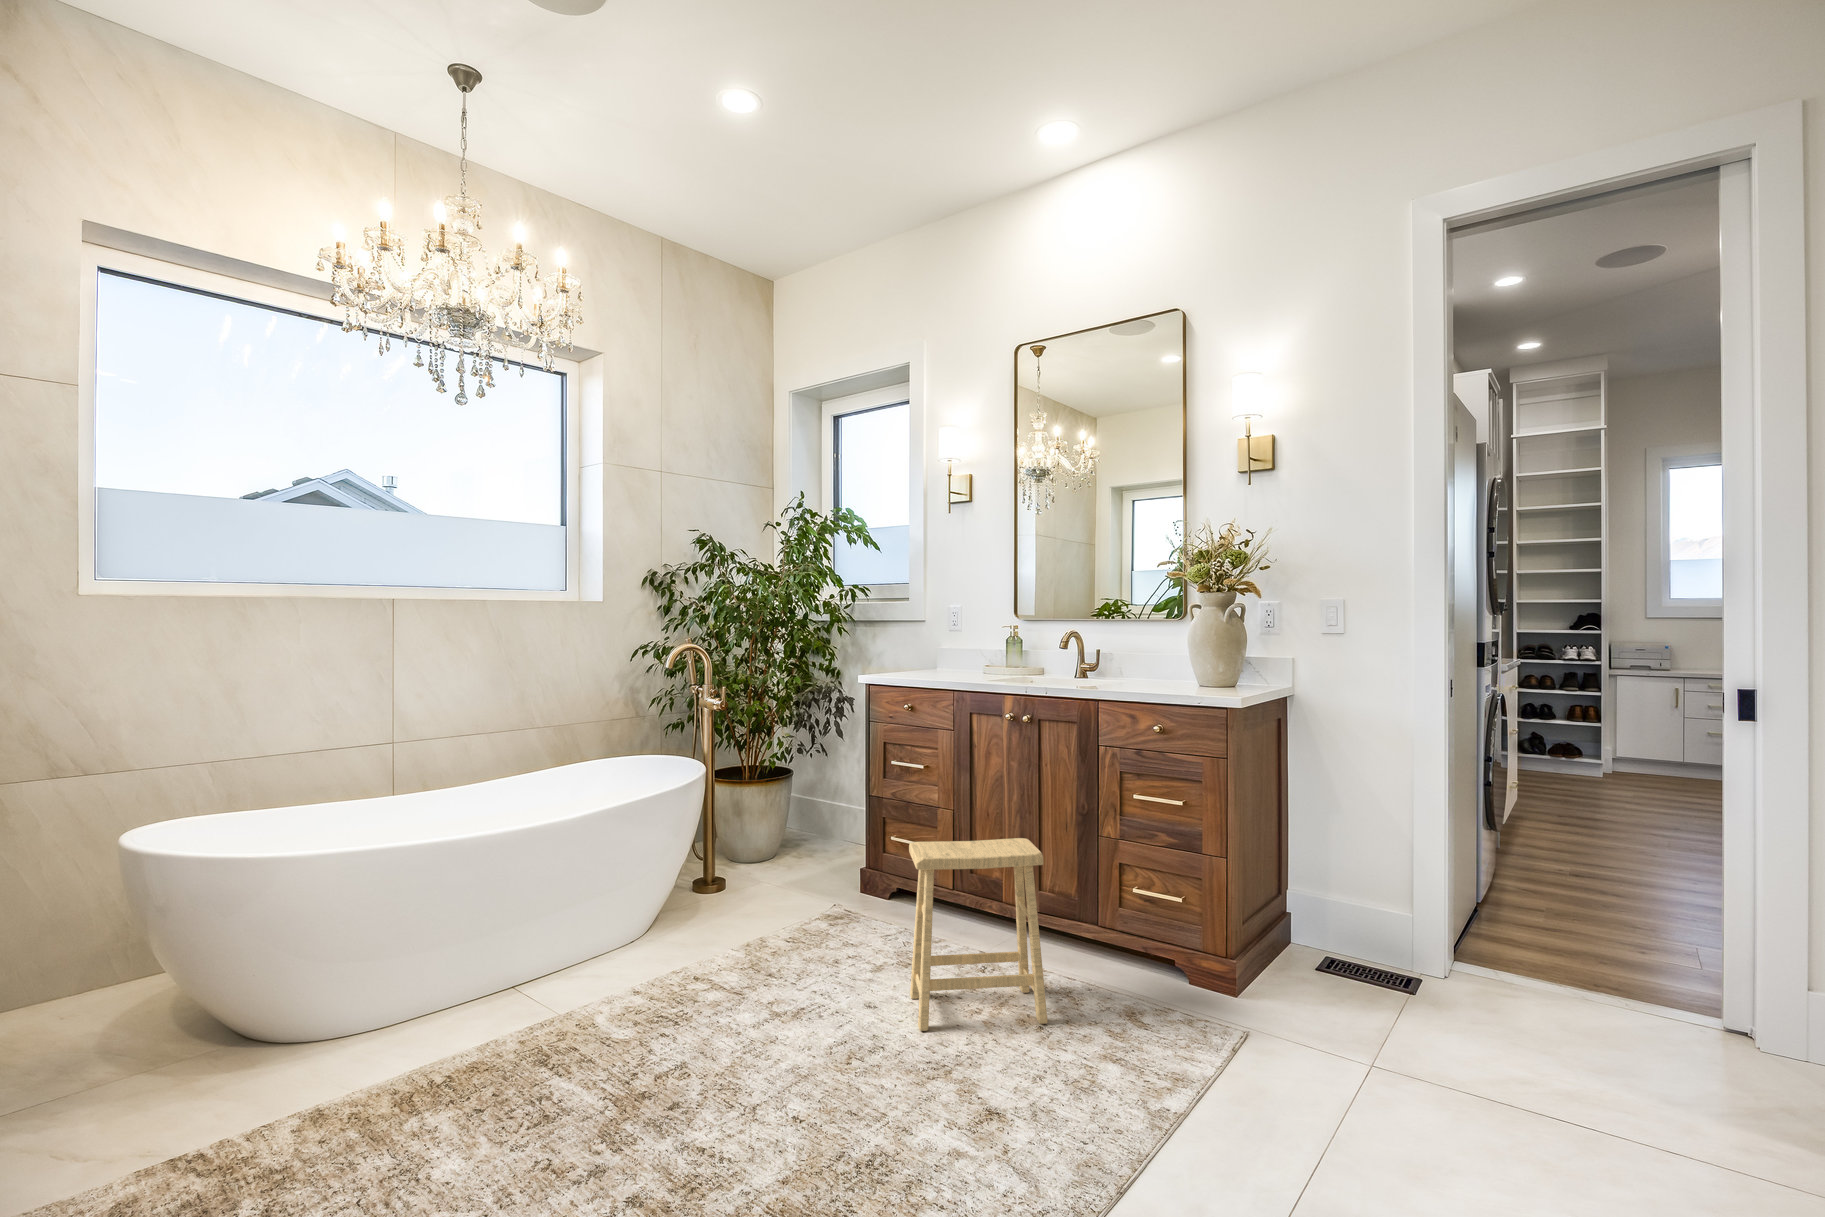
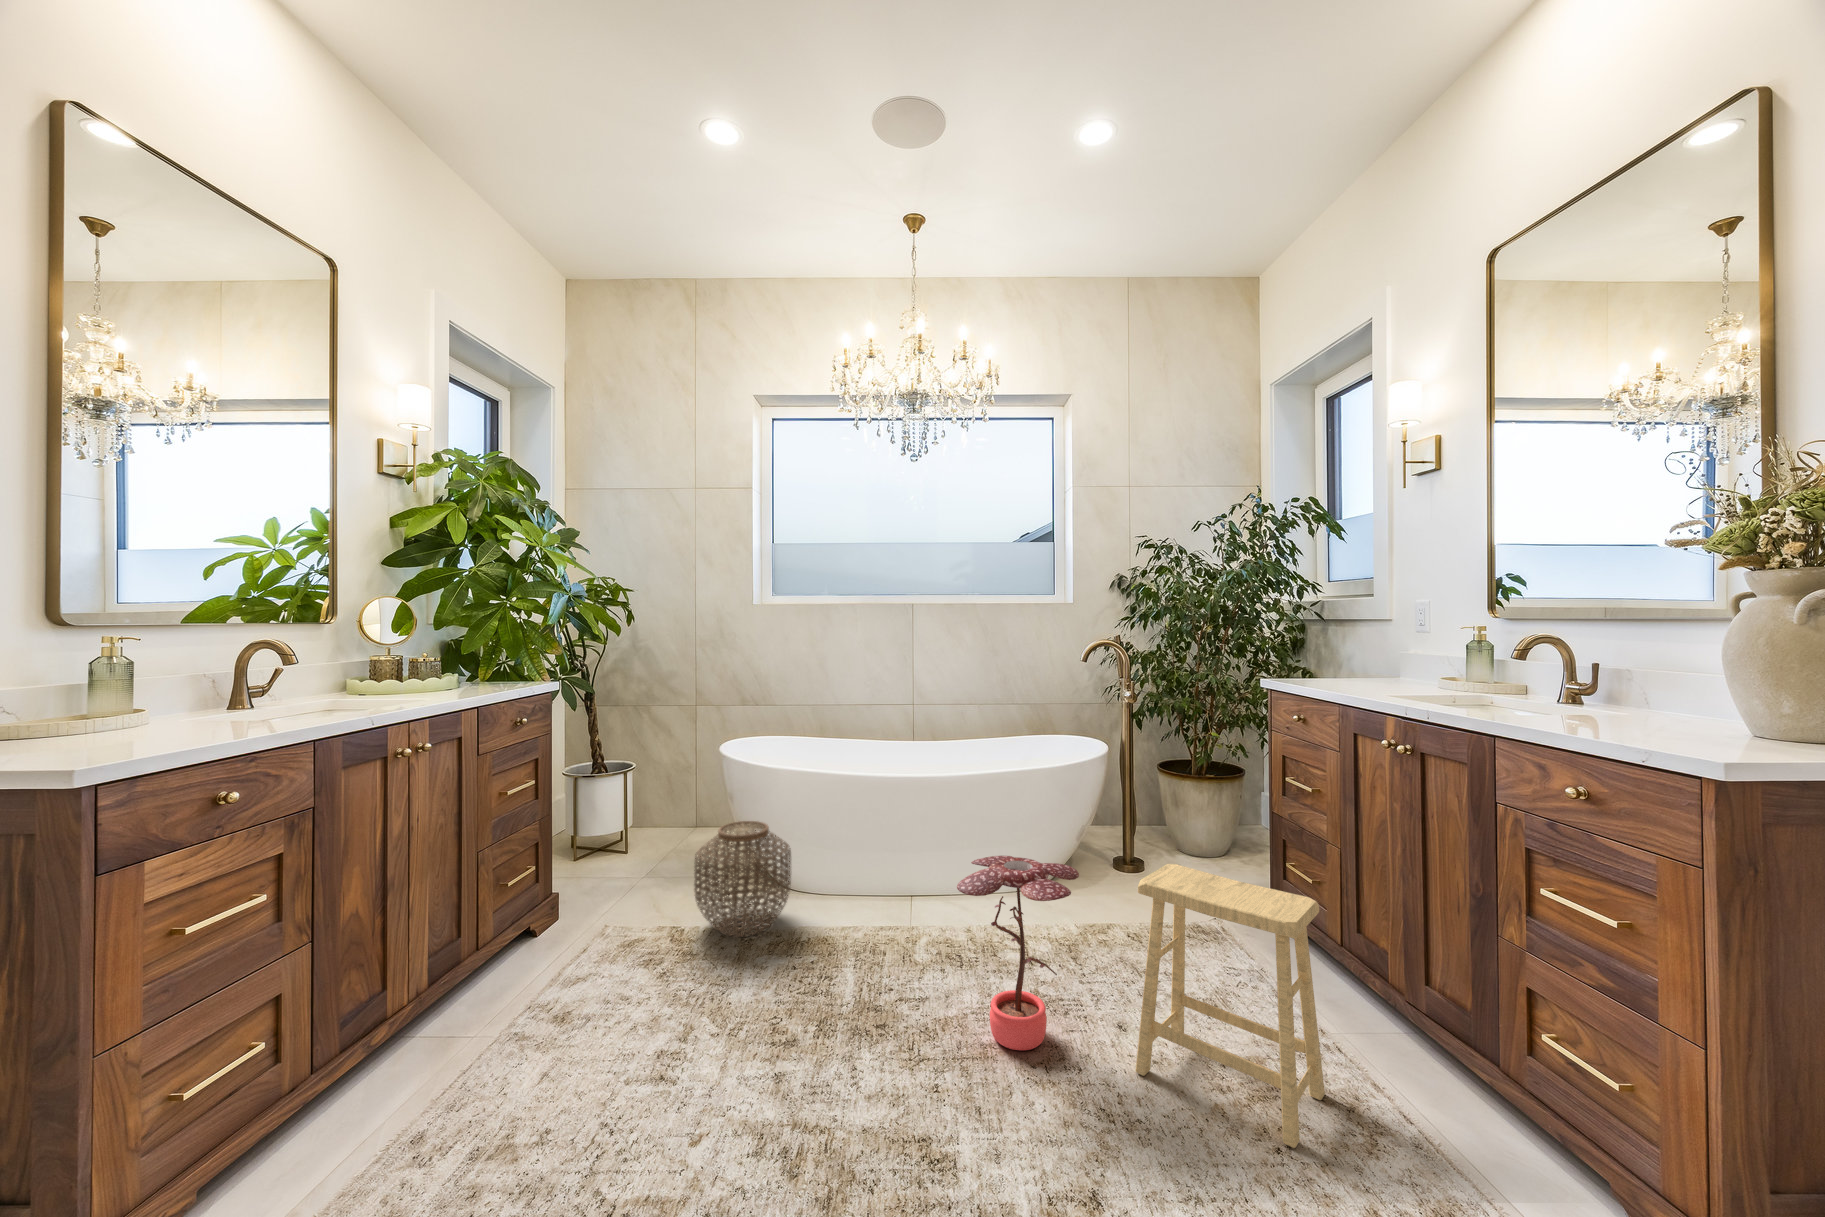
potted plant: none [745,868,878,1064] -> present [957,856,1079,1050]
woven basket: none [227,943,408,1135] -> present [694,821,791,937]

